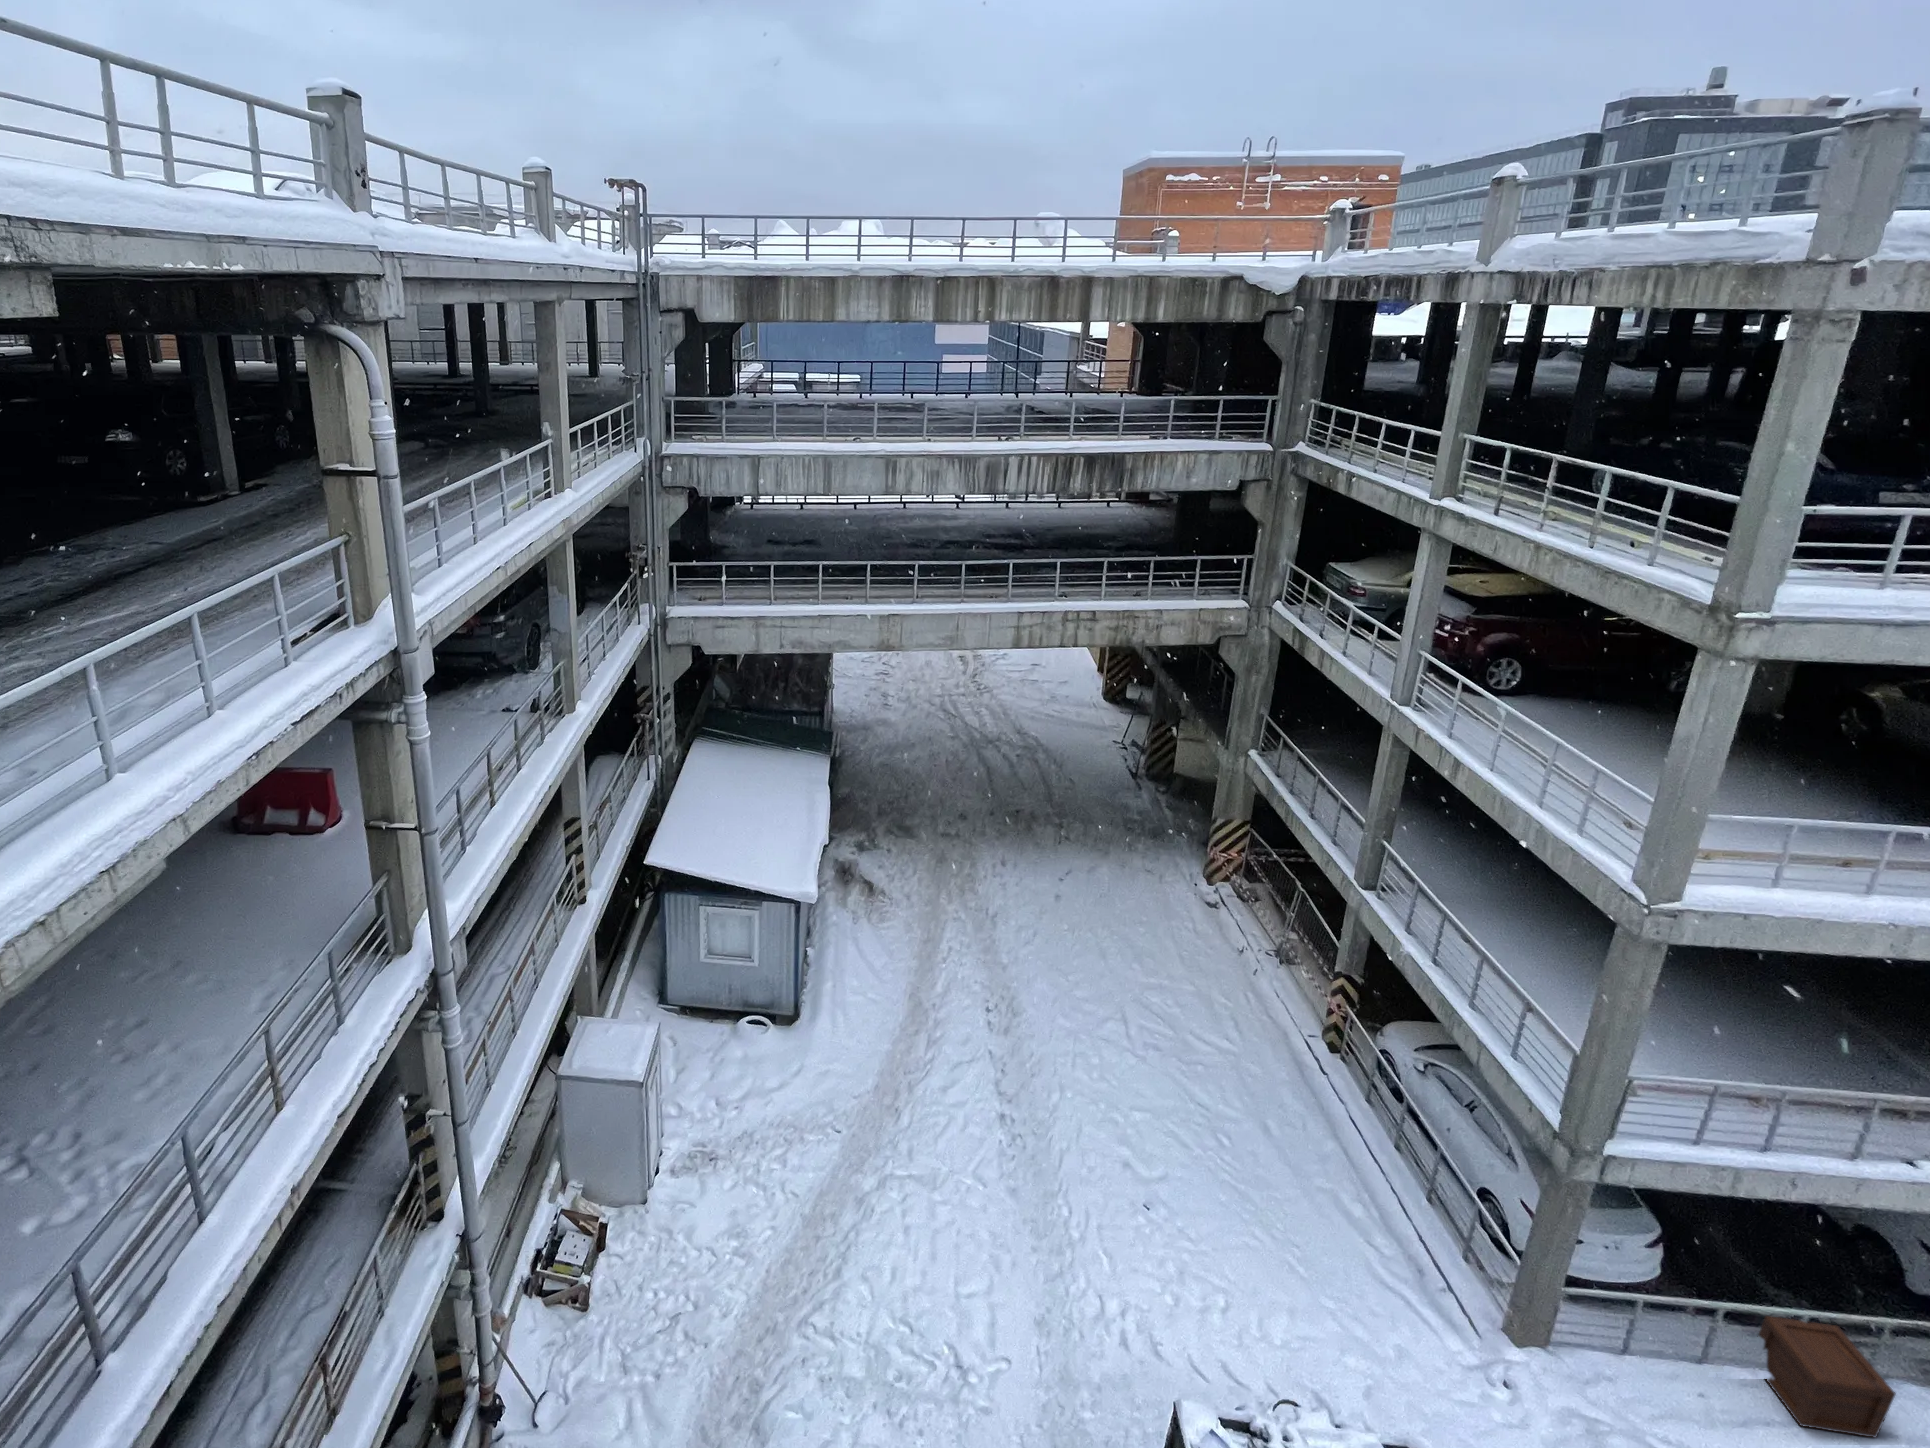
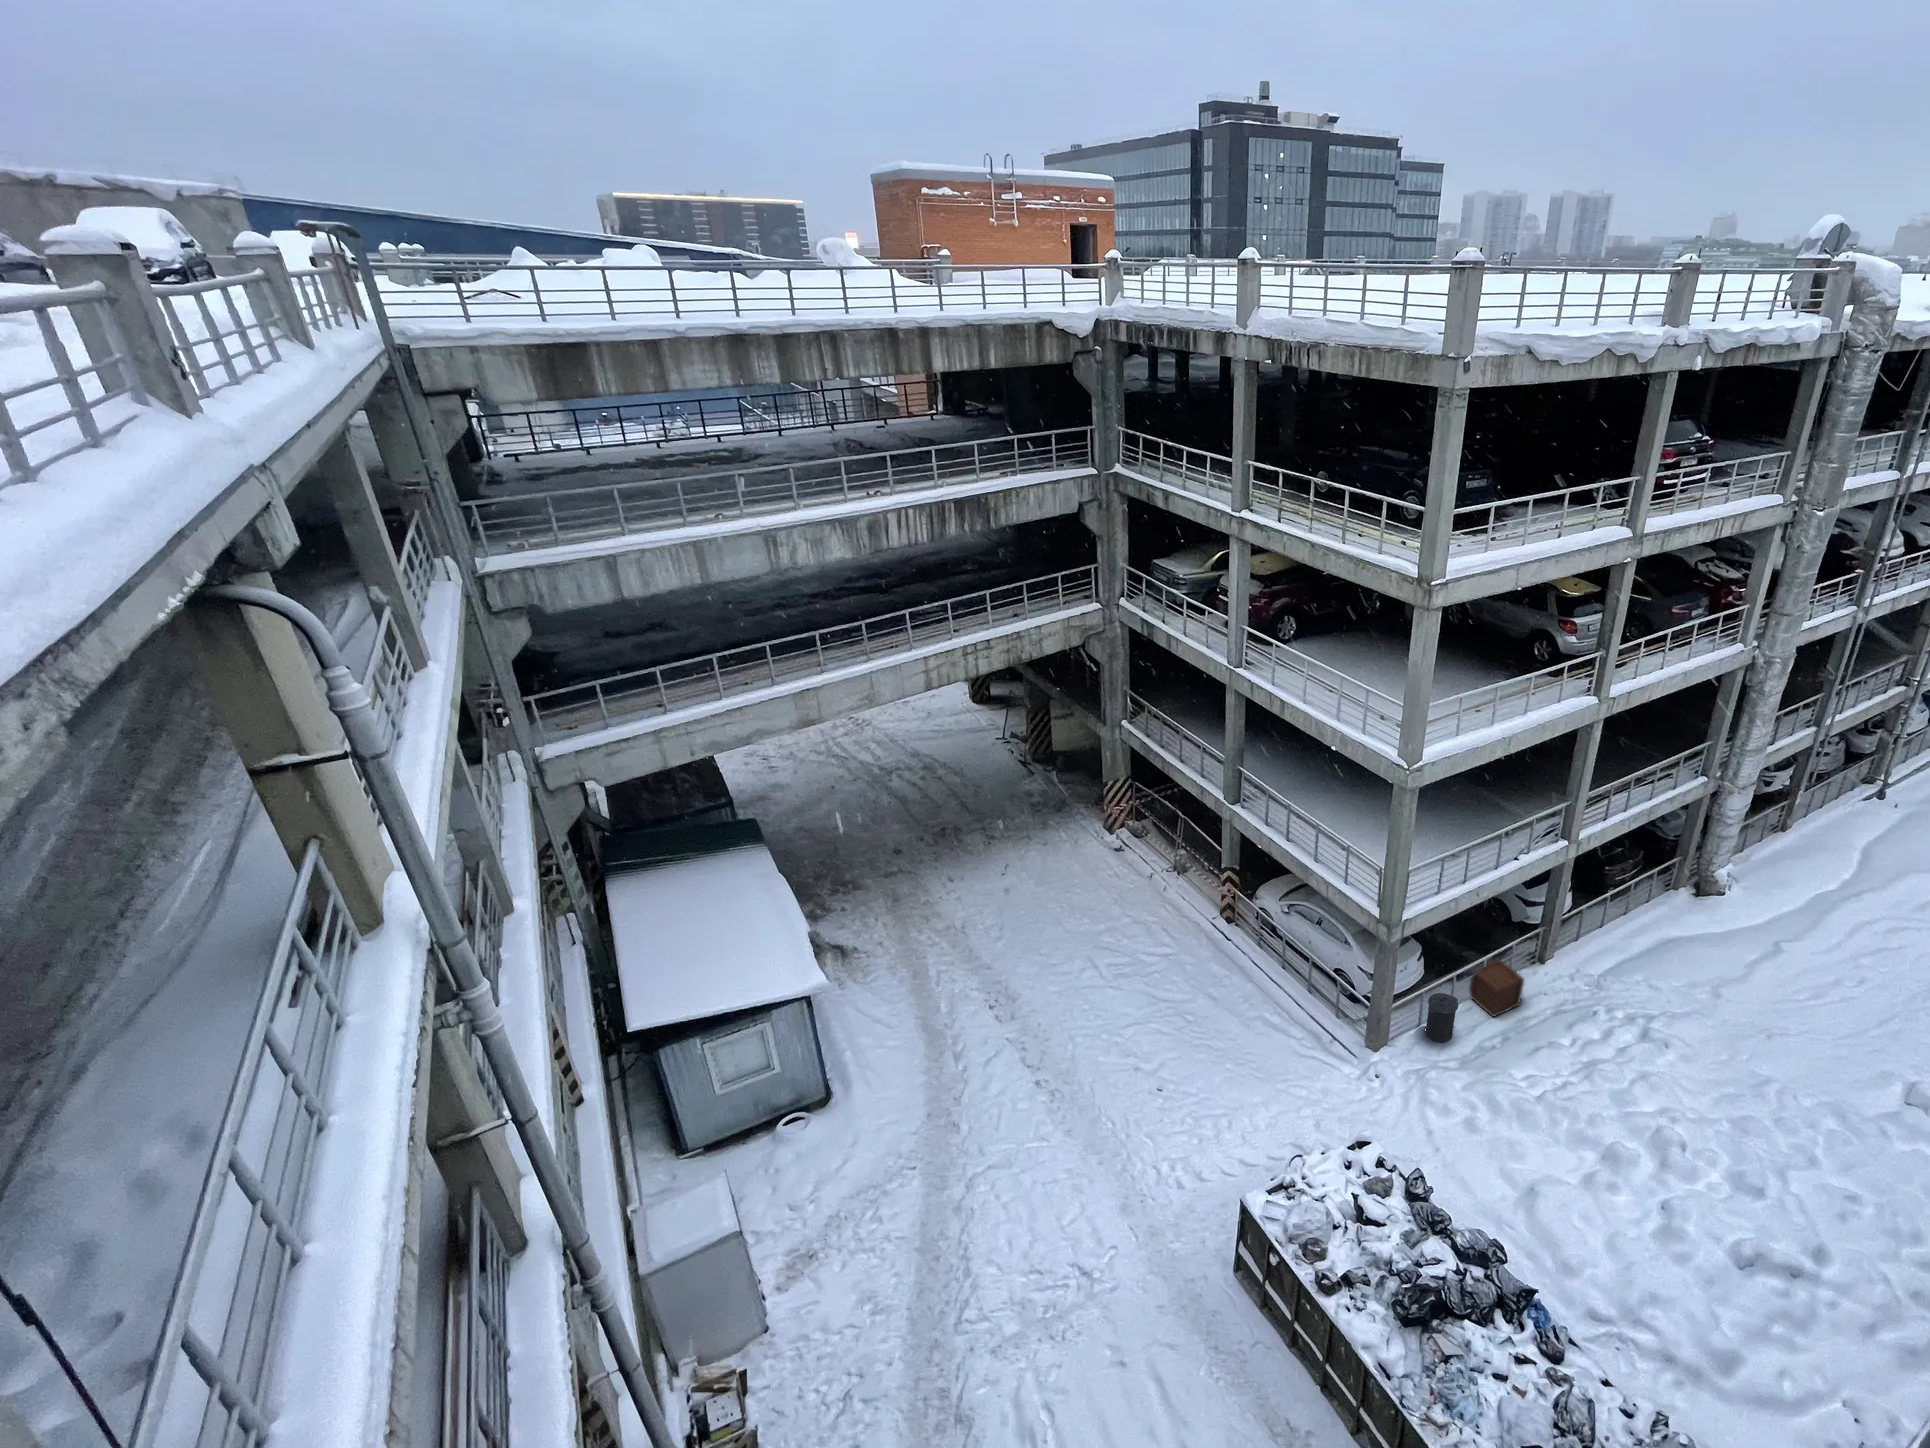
trash can: none [1631,1313,1714,1411] -> present [1425,993,1458,1042]

